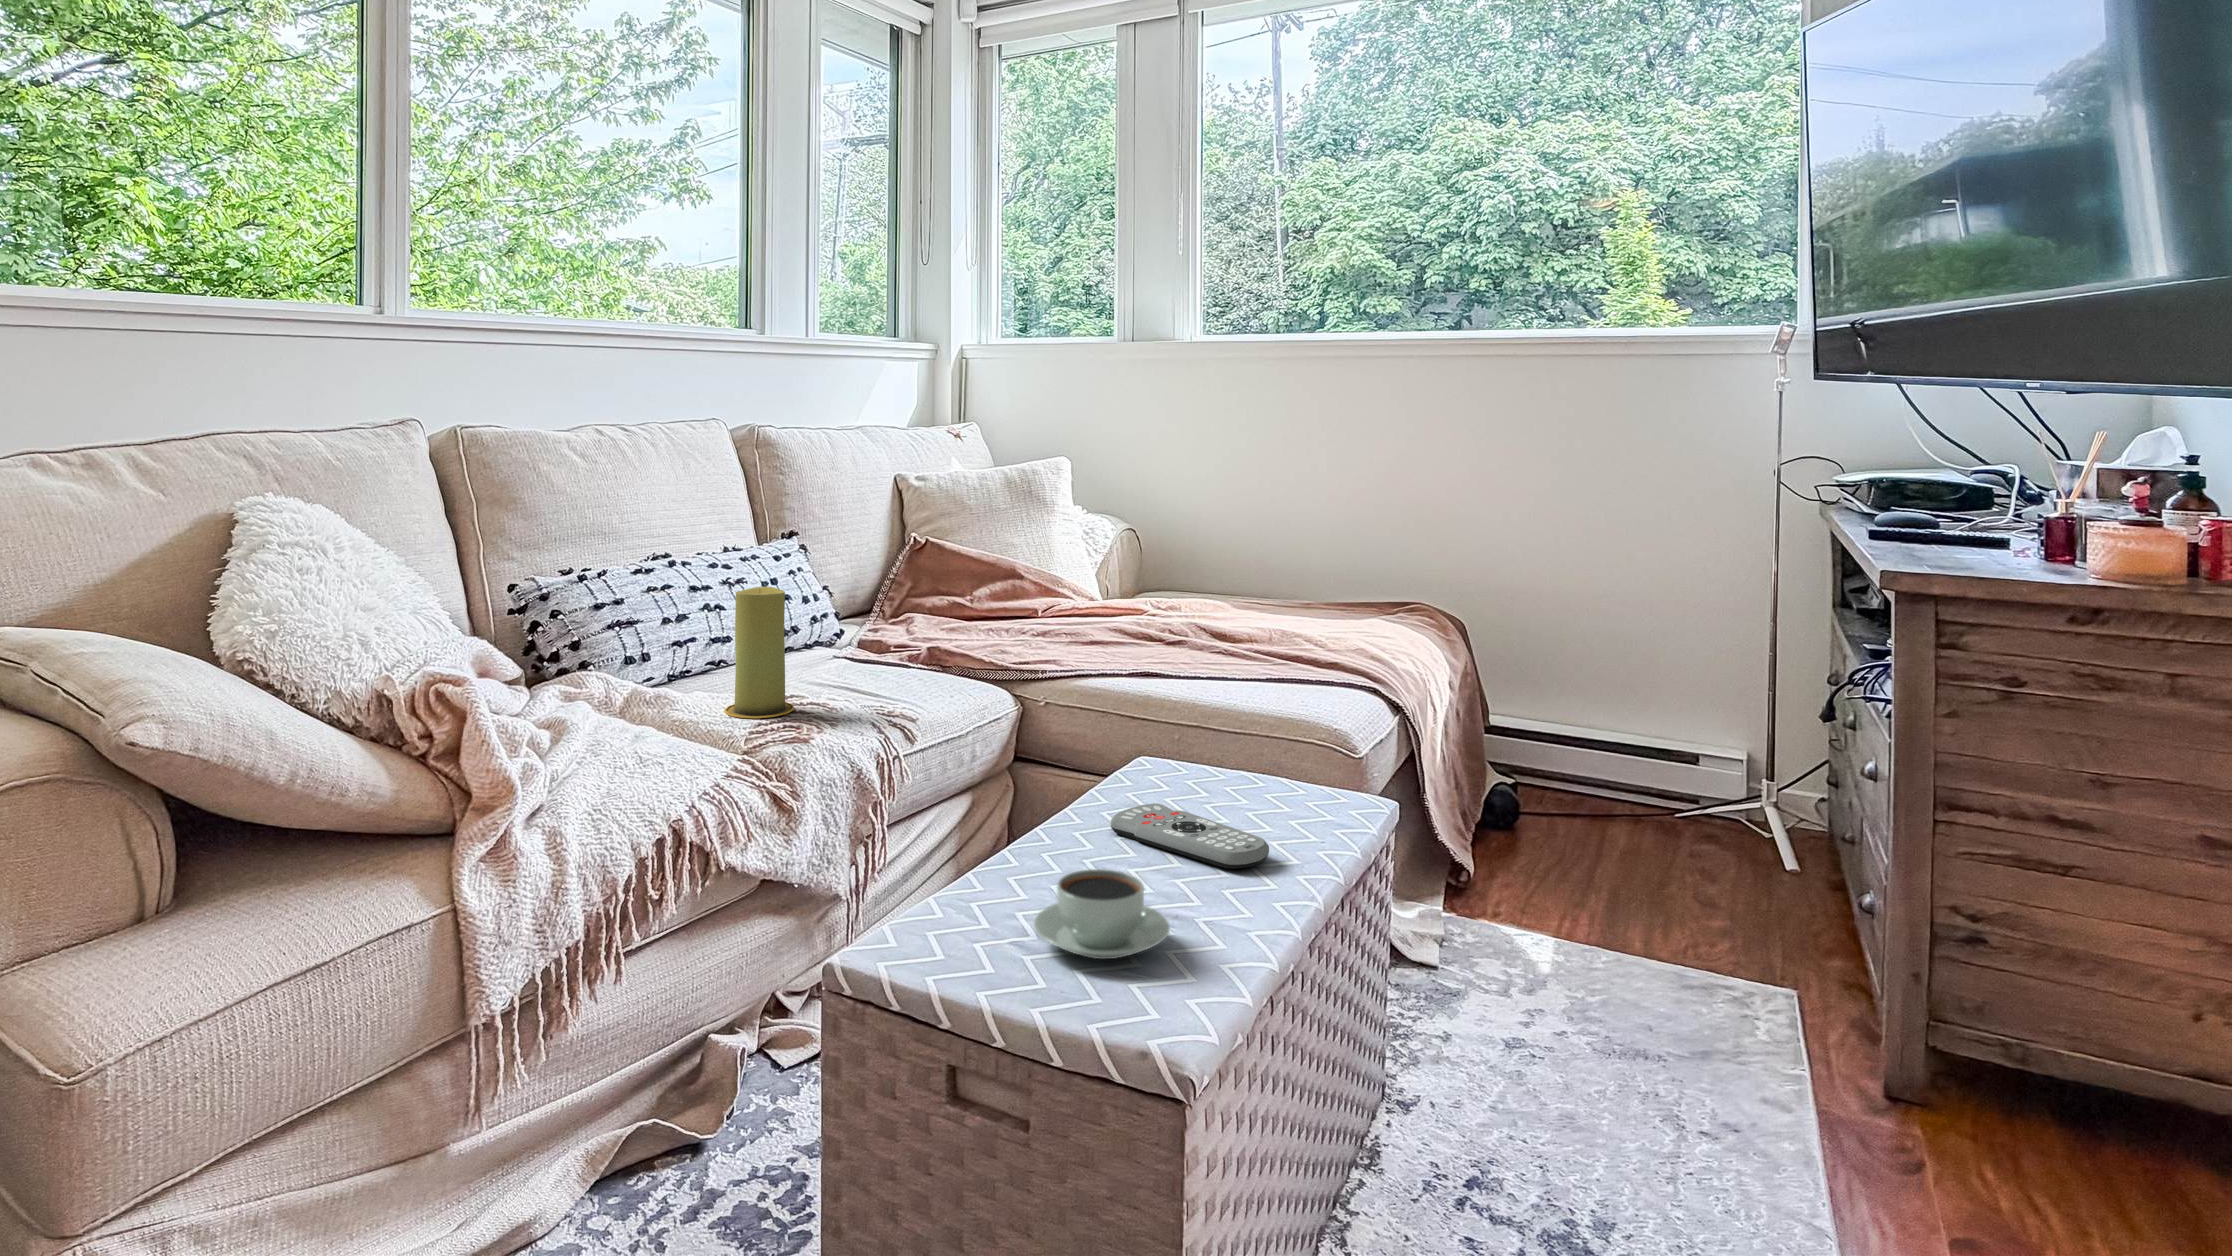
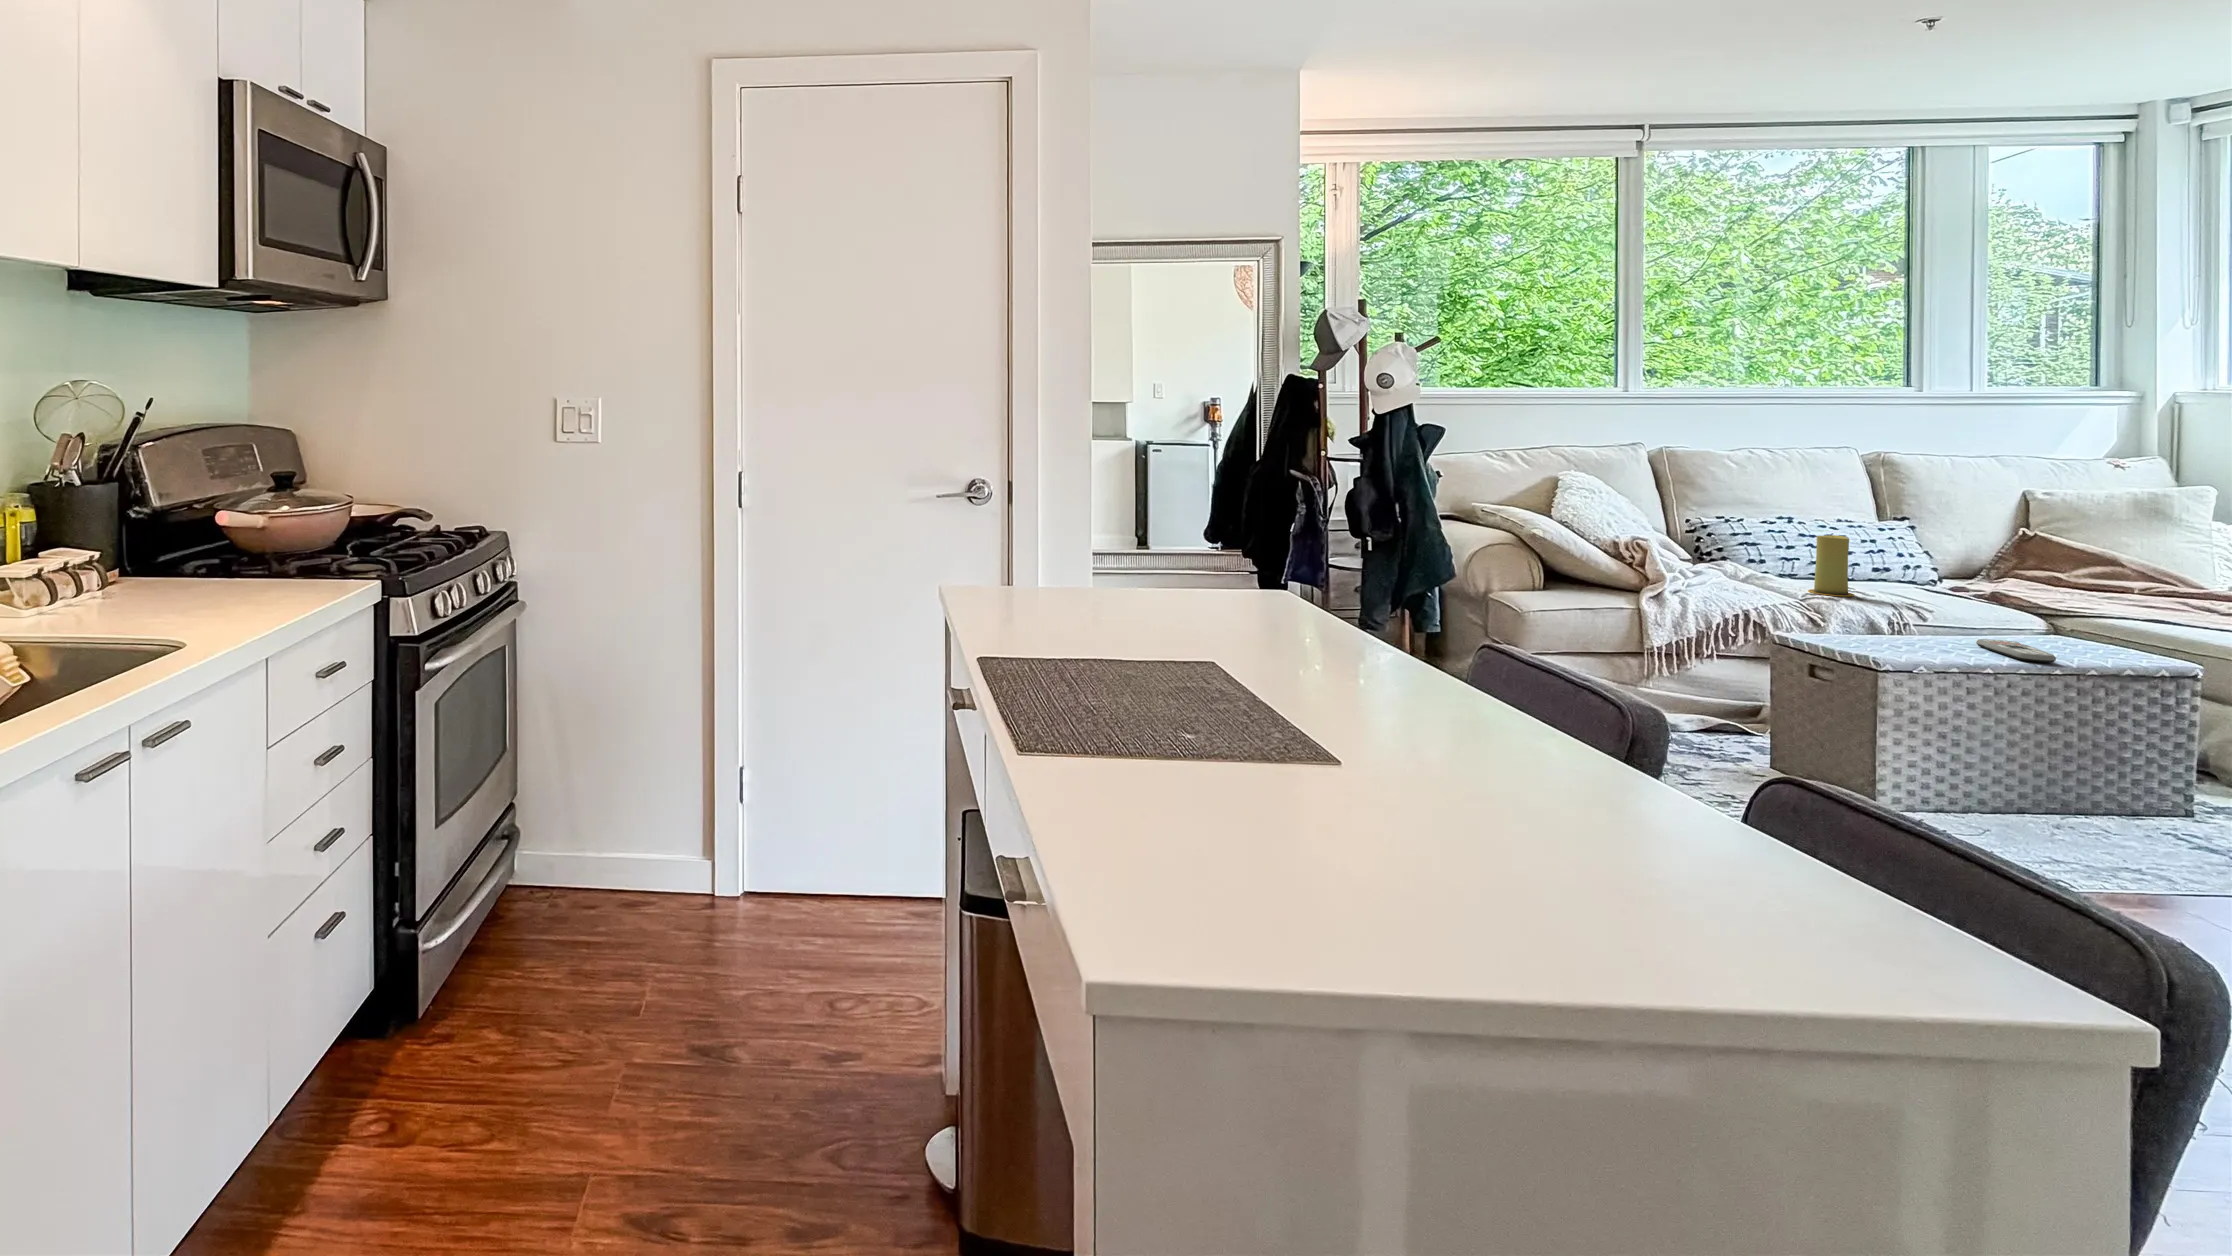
coffee cup: present [1034,869,1170,959] -> none [1869,629,1938,656]

